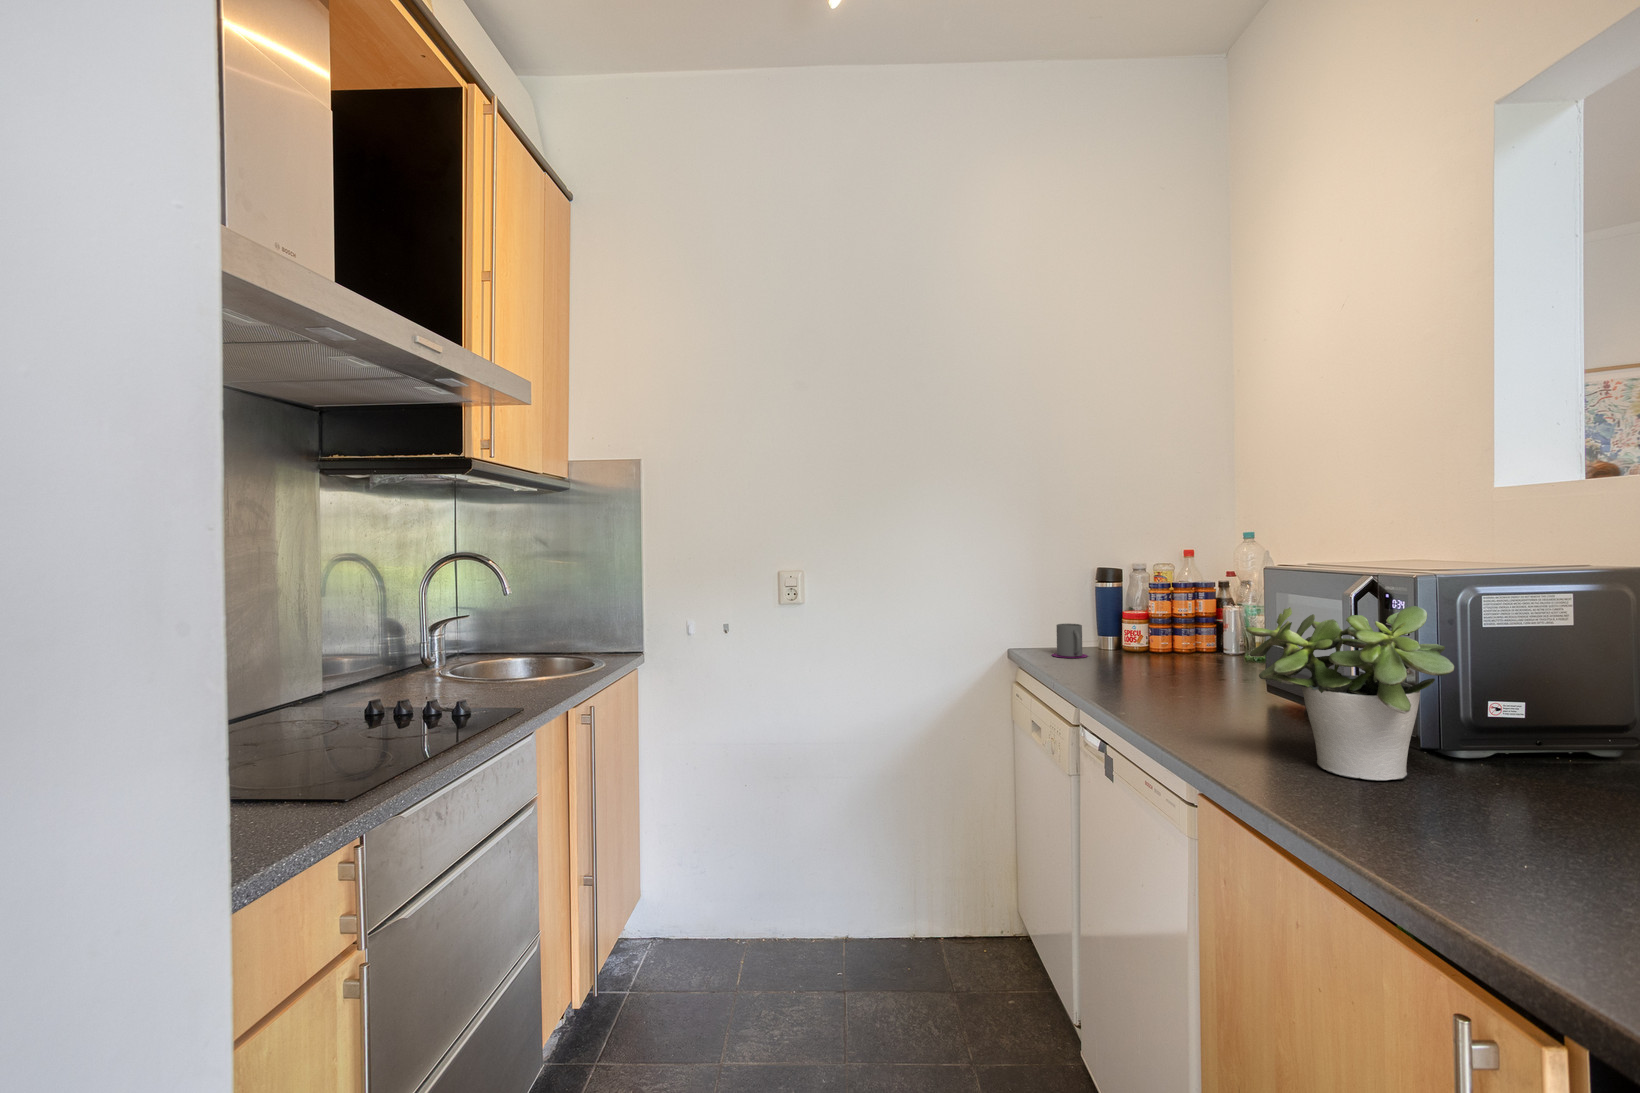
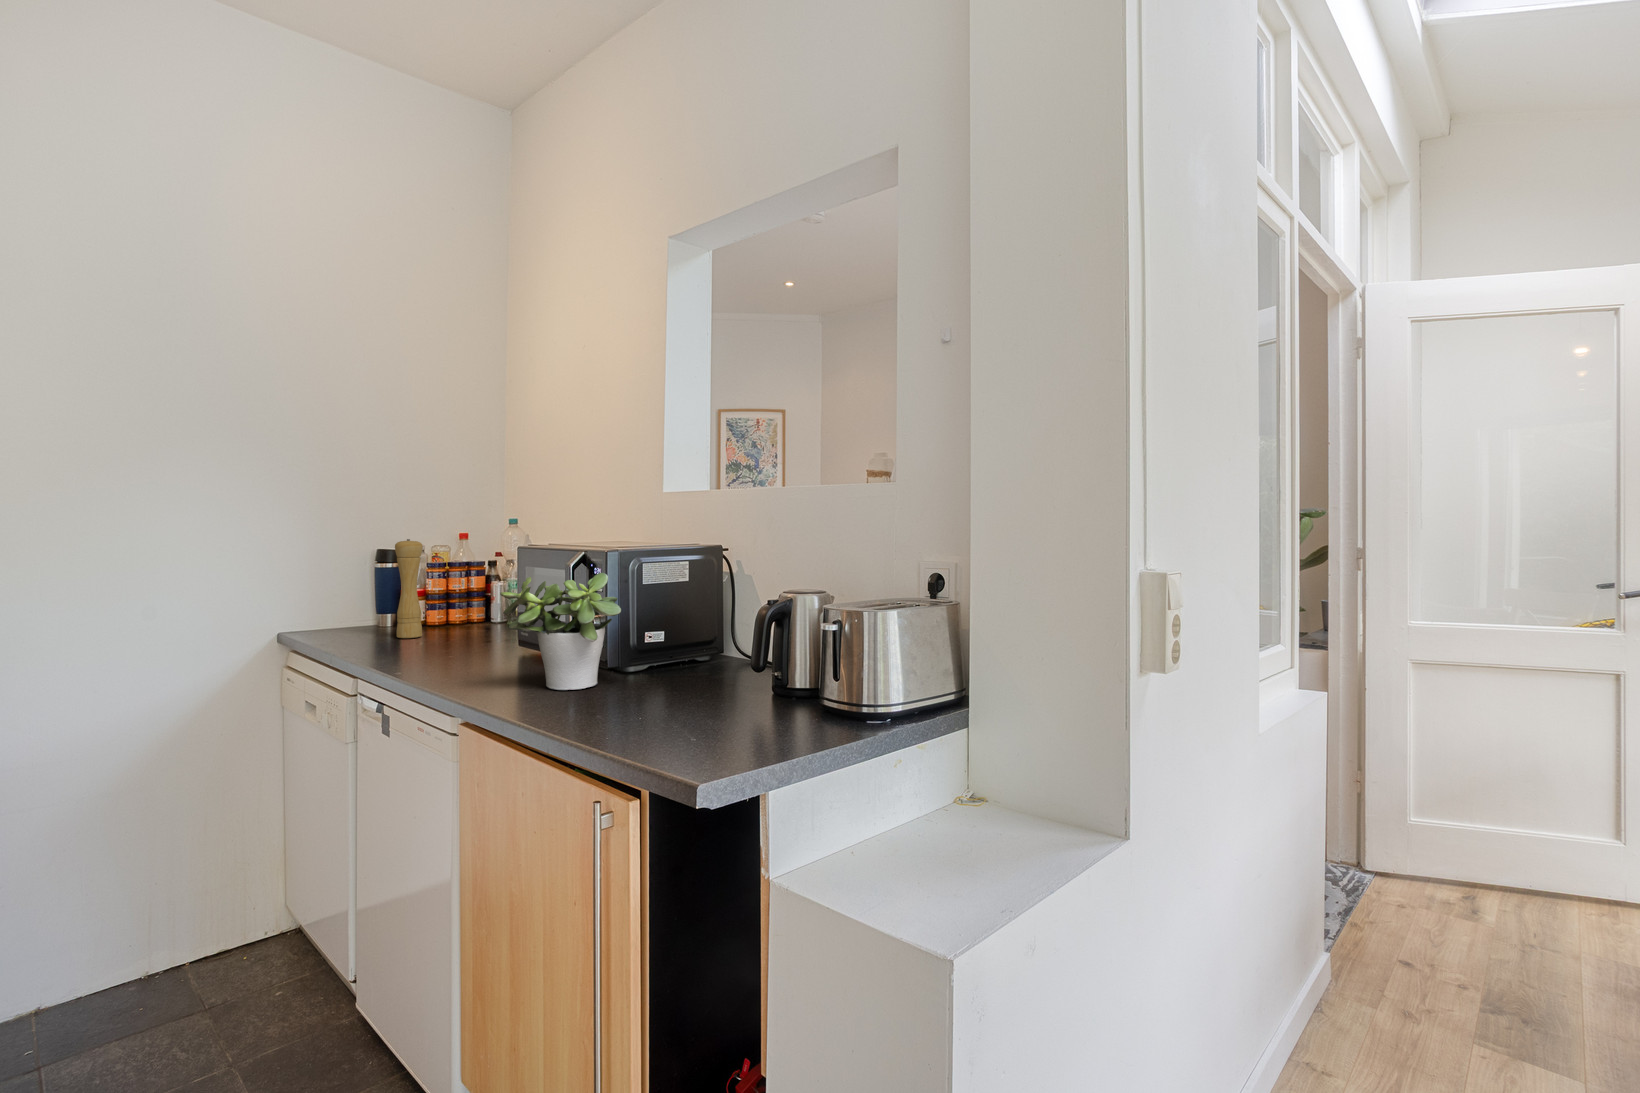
pepper mill: none [1116,558,1145,665] -> present [395,539,423,638]
mug: present [1052,624,1088,658] -> none [326,604,365,638]

